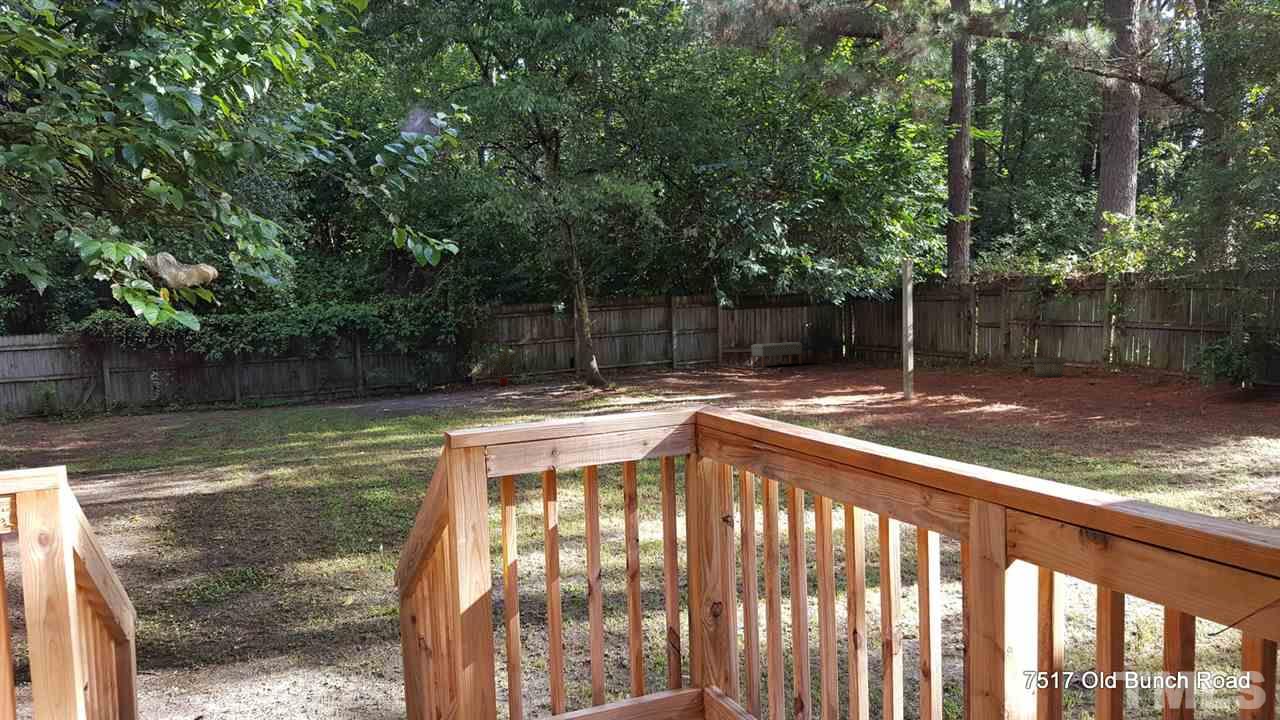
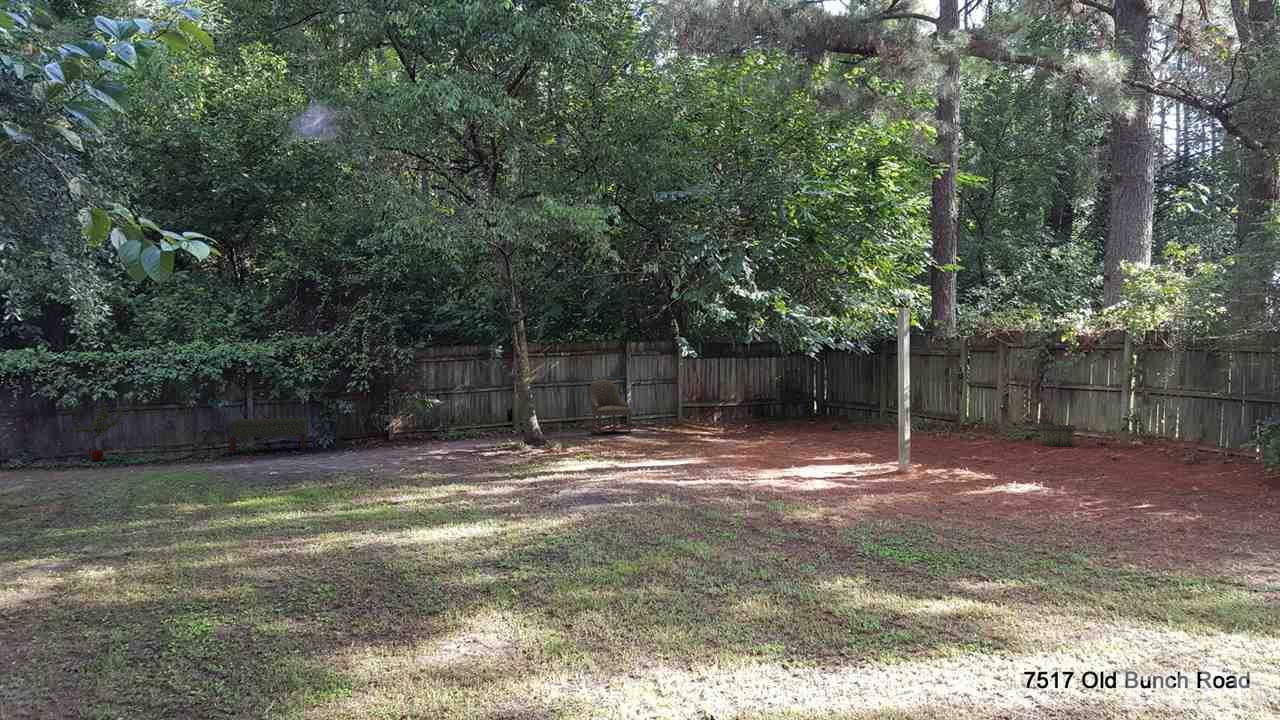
chair: none [642,330,679,376] -> present [590,380,632,434]
bench: present [751,342,802,367] -> present [228,417,306,453]
potted tree: present [487,344,519,386] -> present [71,403,123,461]

